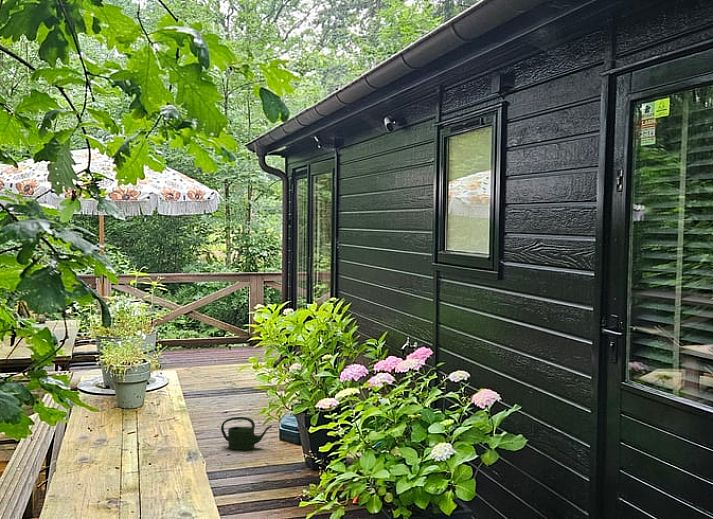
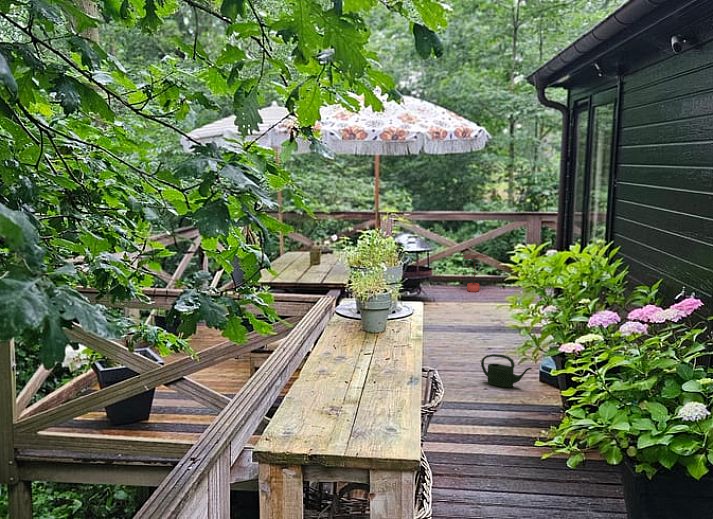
potted plant: none [186,315,214,354] -> present [460,253,488,292]

